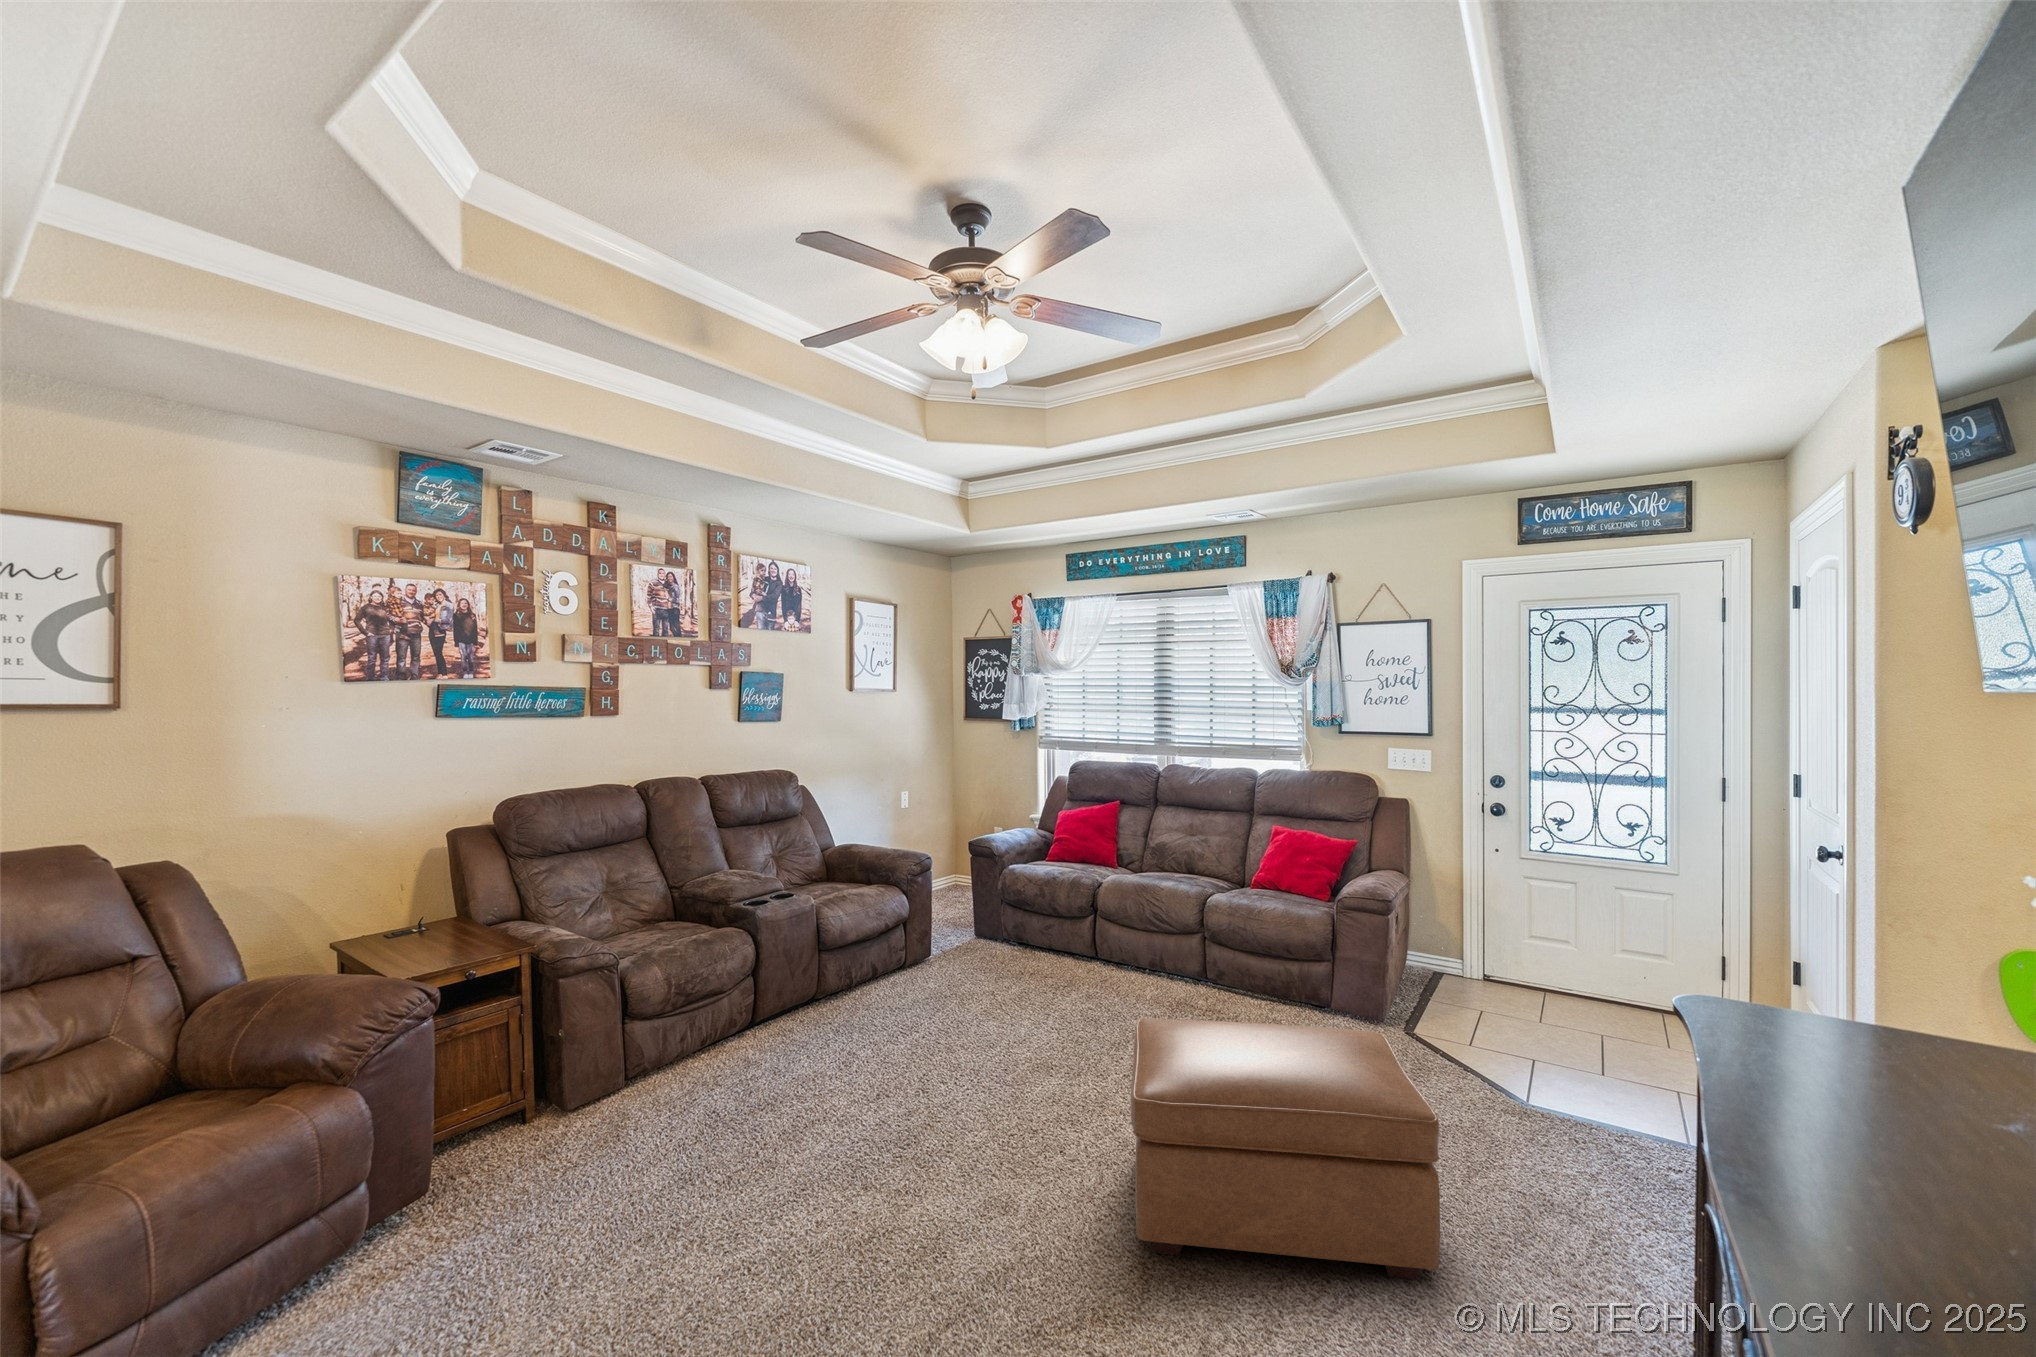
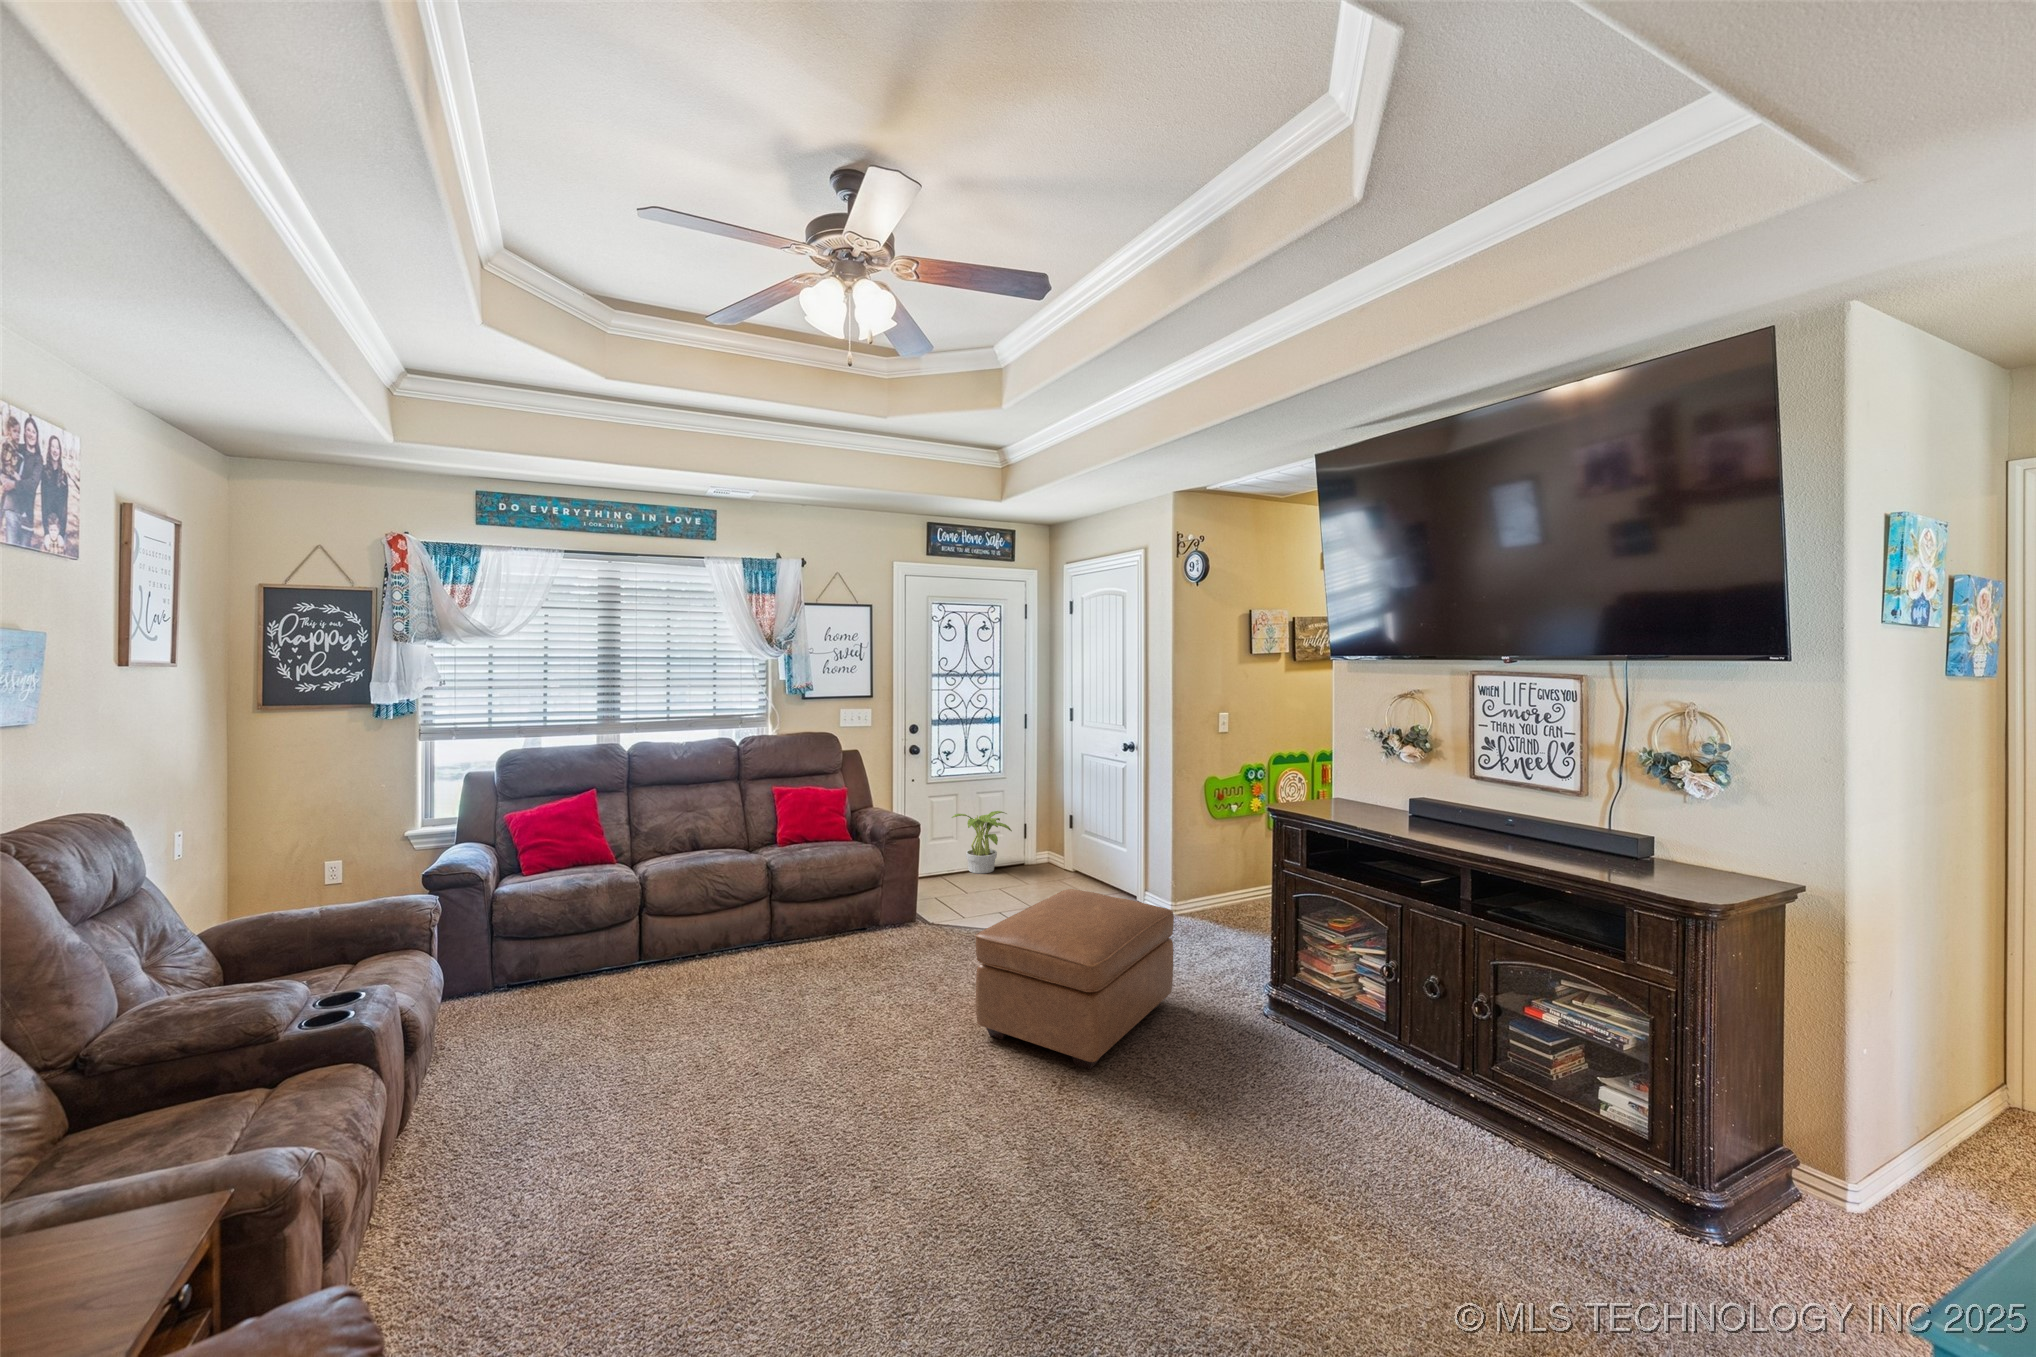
potted plant: none [1533,918,1649,1024] -> present [952,811,1012,873]

